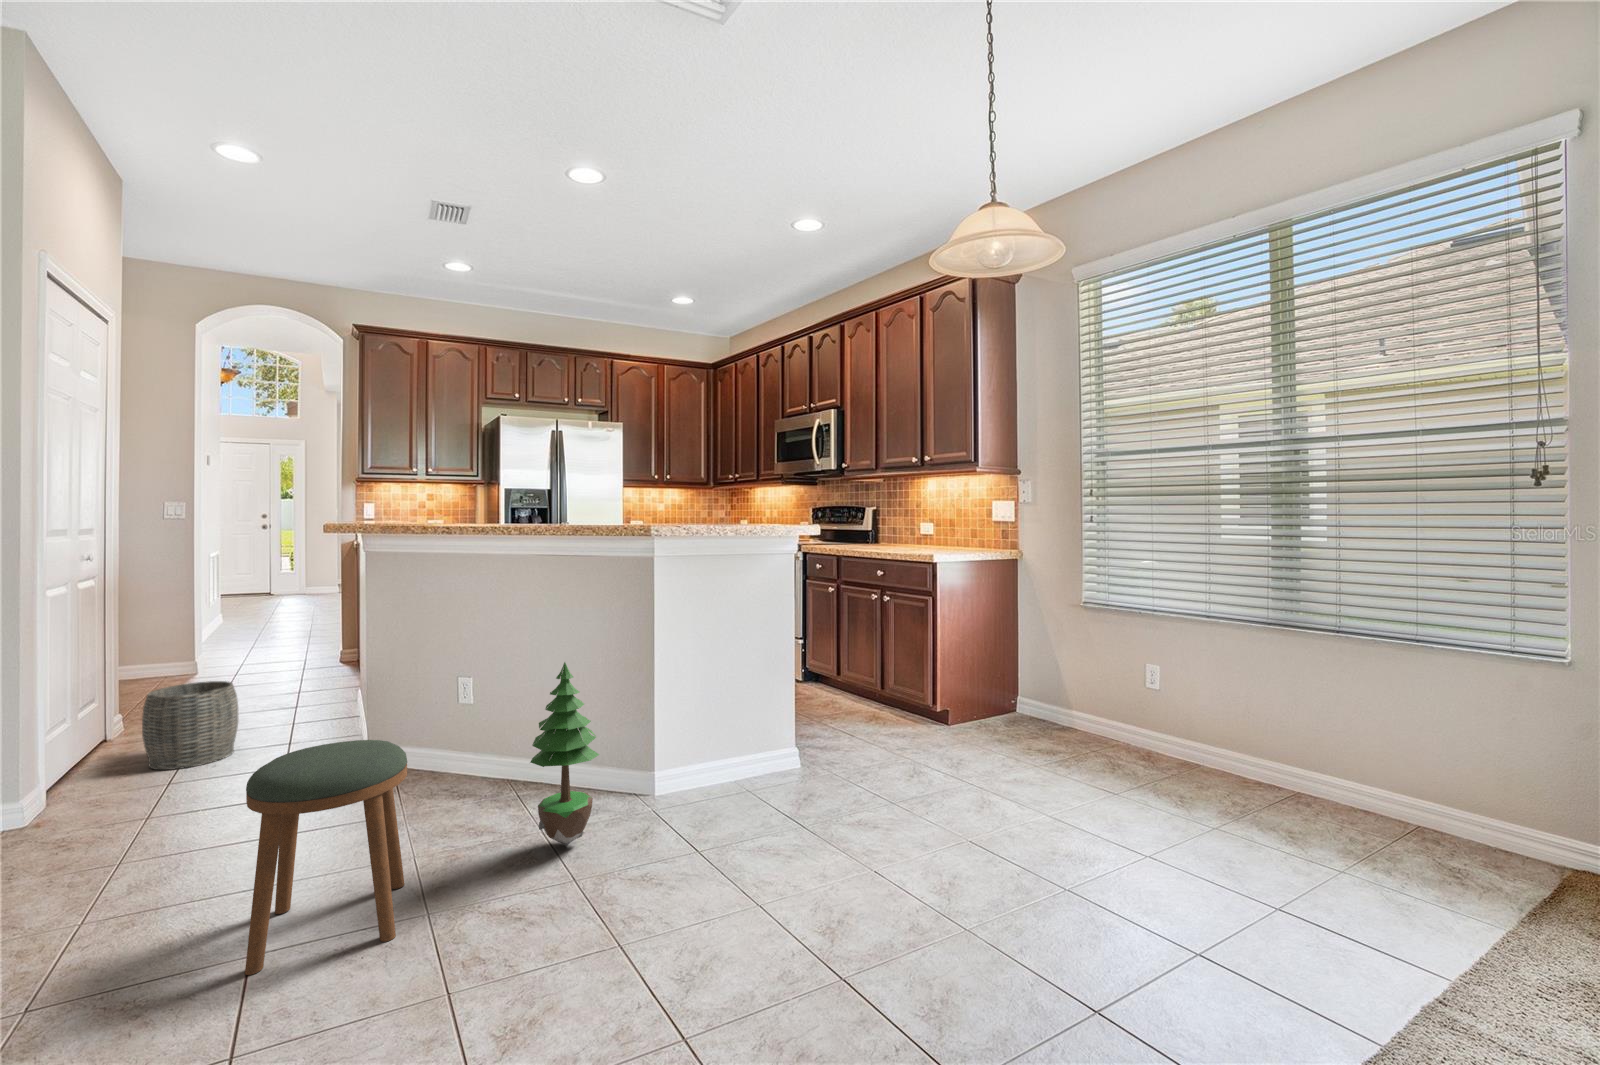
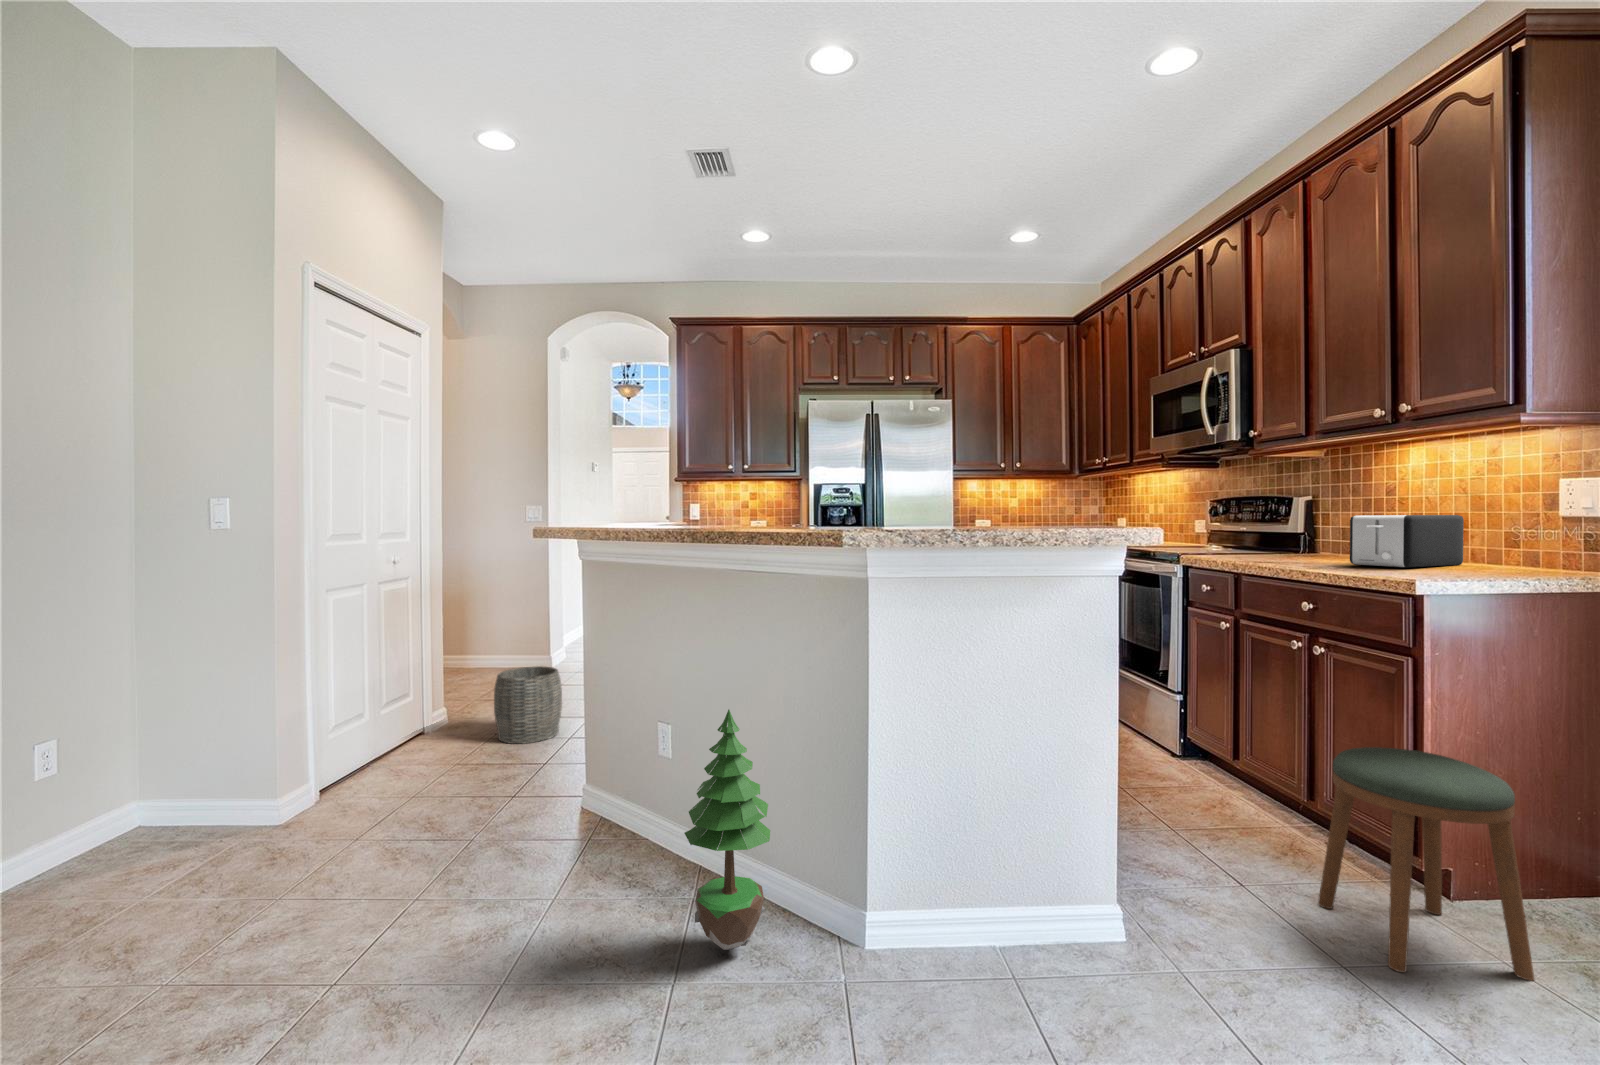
toaster: none [900,519,948,548] -> present [1350,515,1464,567]
stool: present [245,740,407,975] -> present [1318,747,1534,981]

